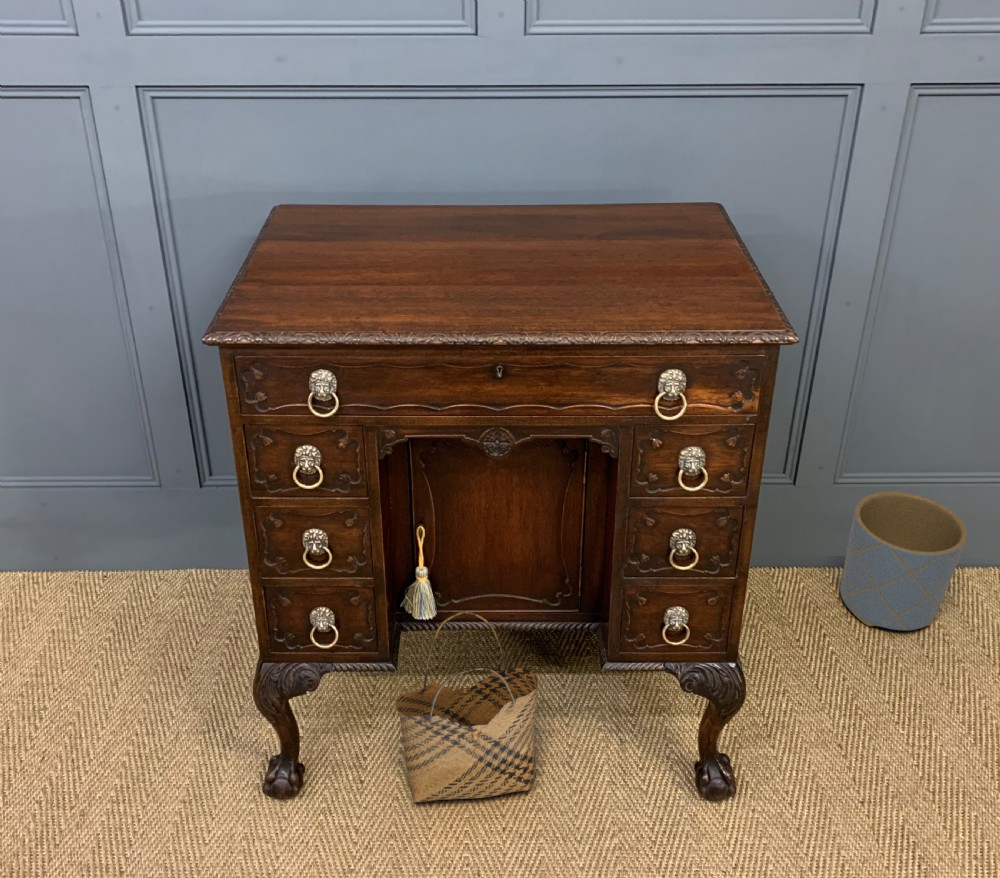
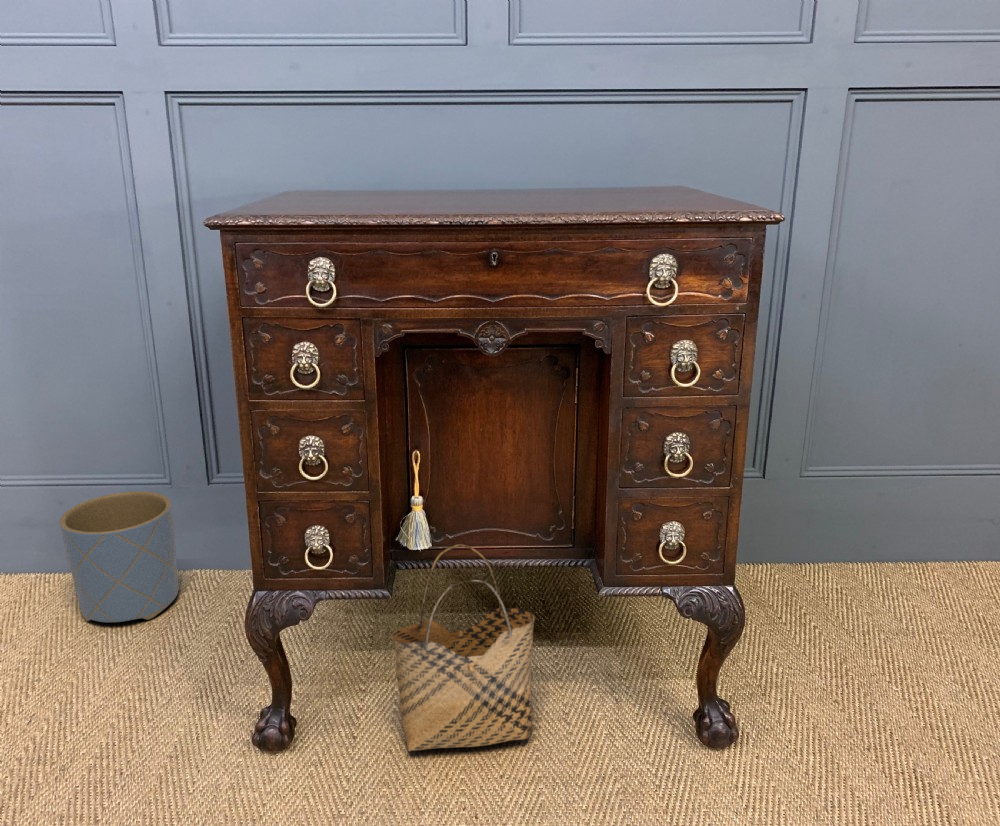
planter: present [840,492,967,630] -> present [60,491,179,622]

